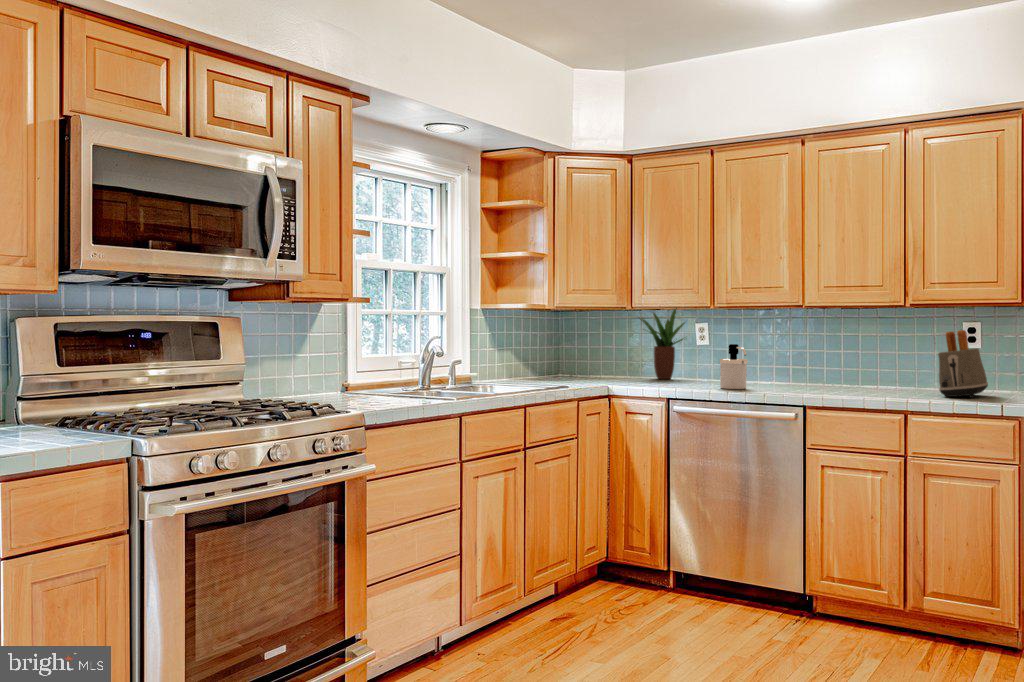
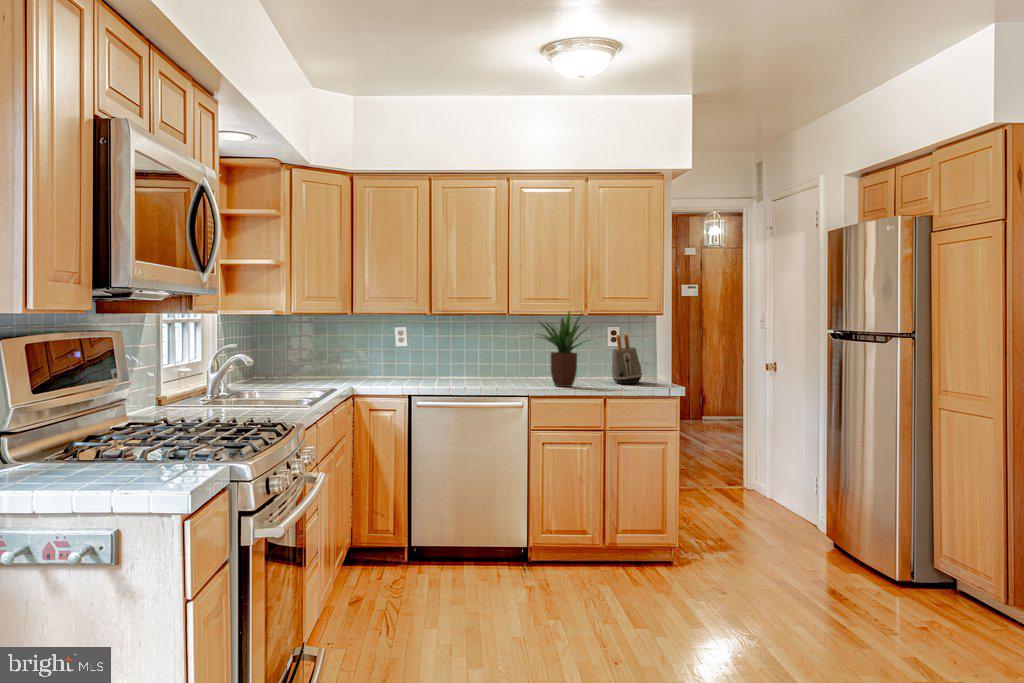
potted plant: present [640,307,685,379] -> present [540,311,588,387]
soap dispenser: present [720,344,748,389] -> none [452,346,482,385]

